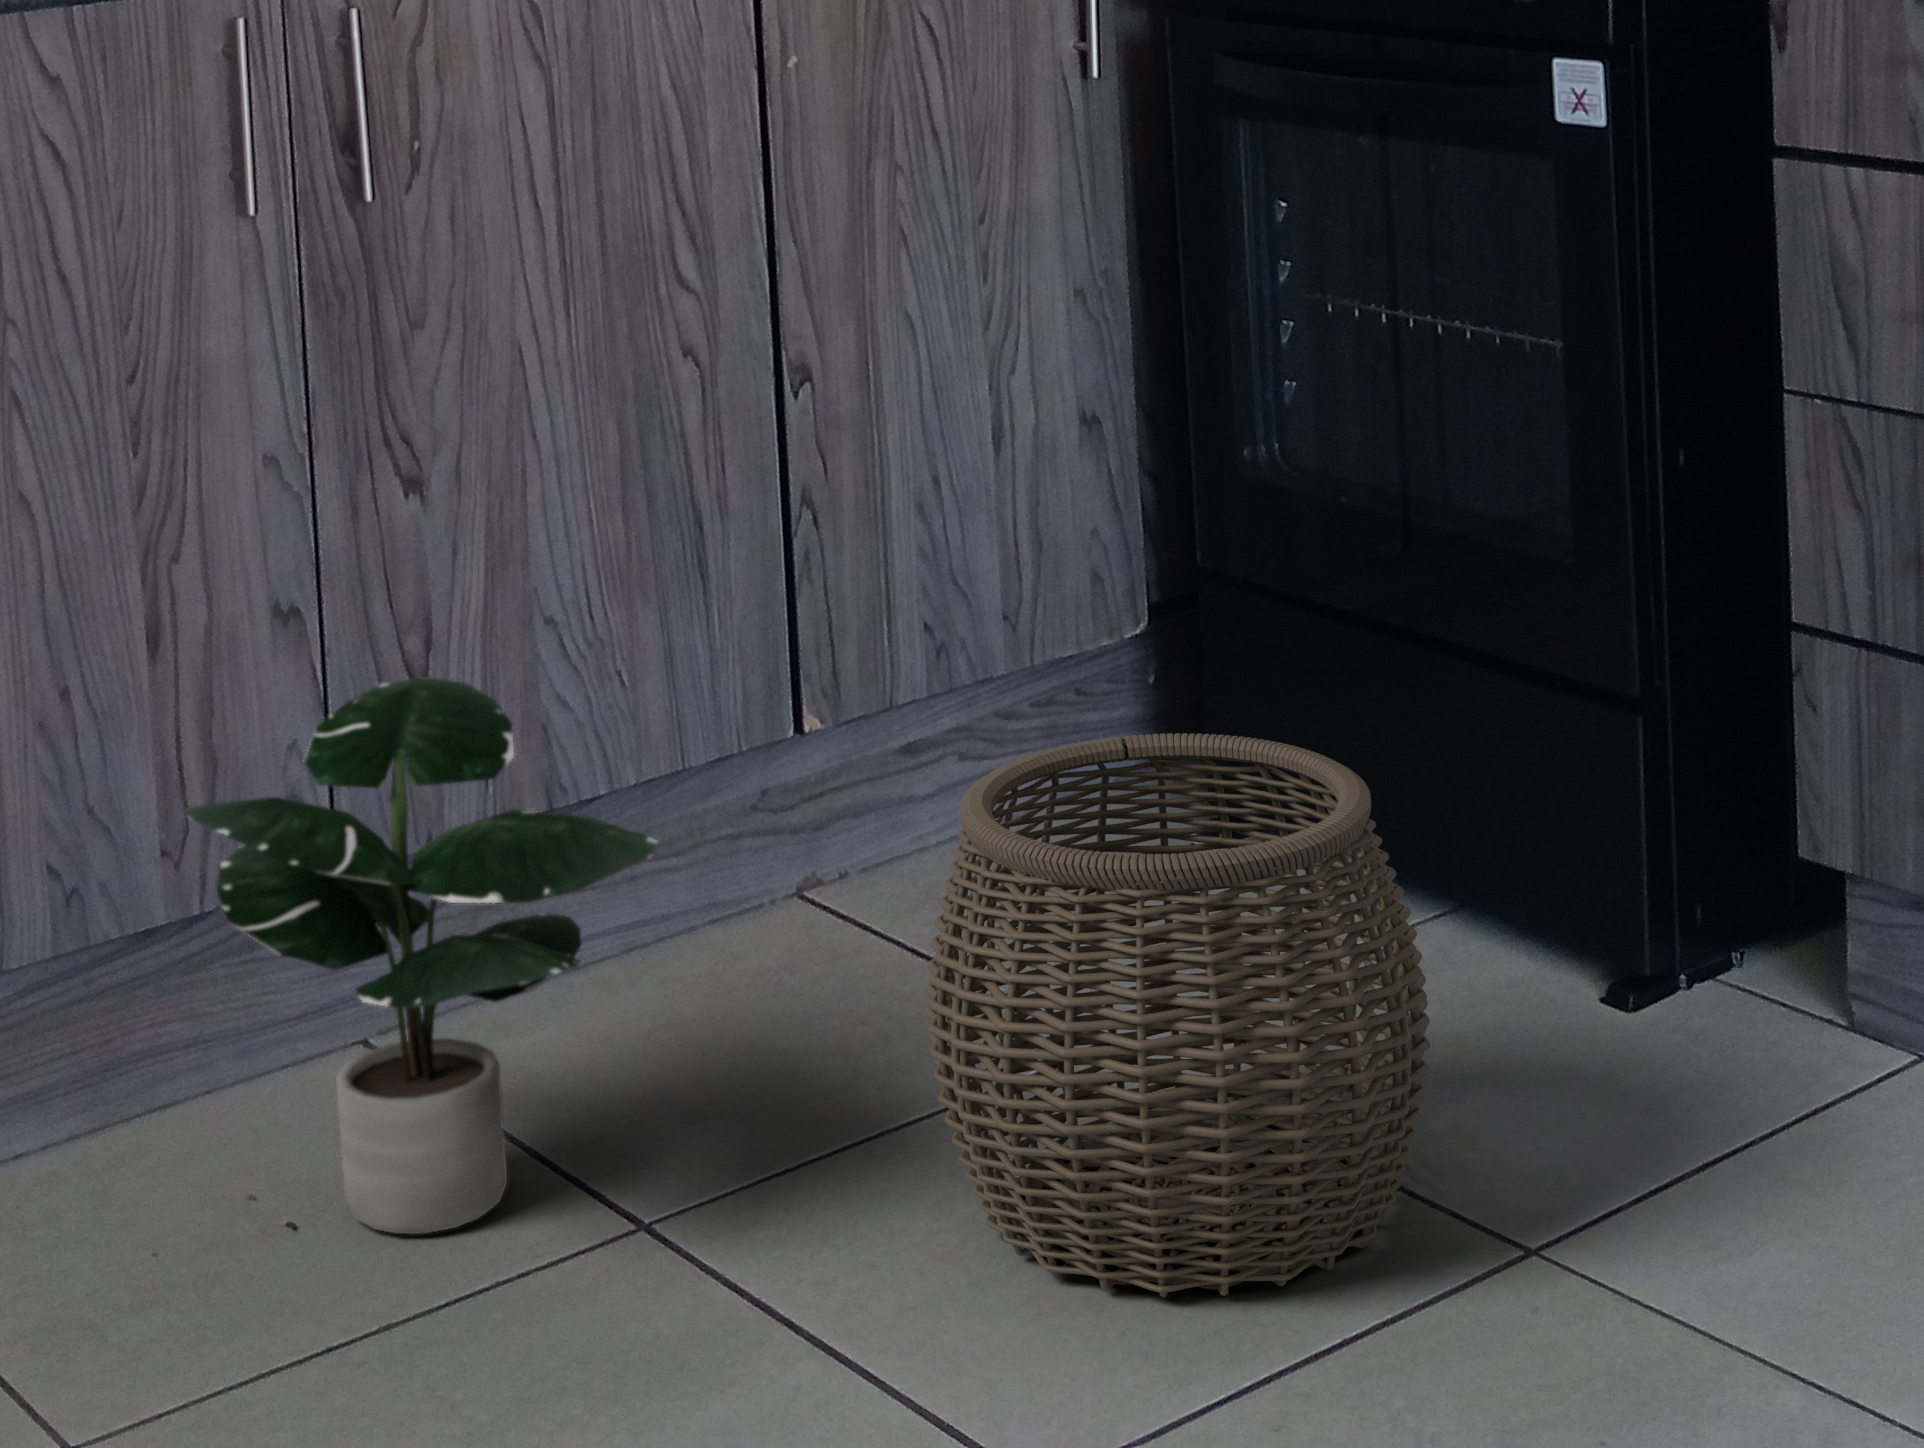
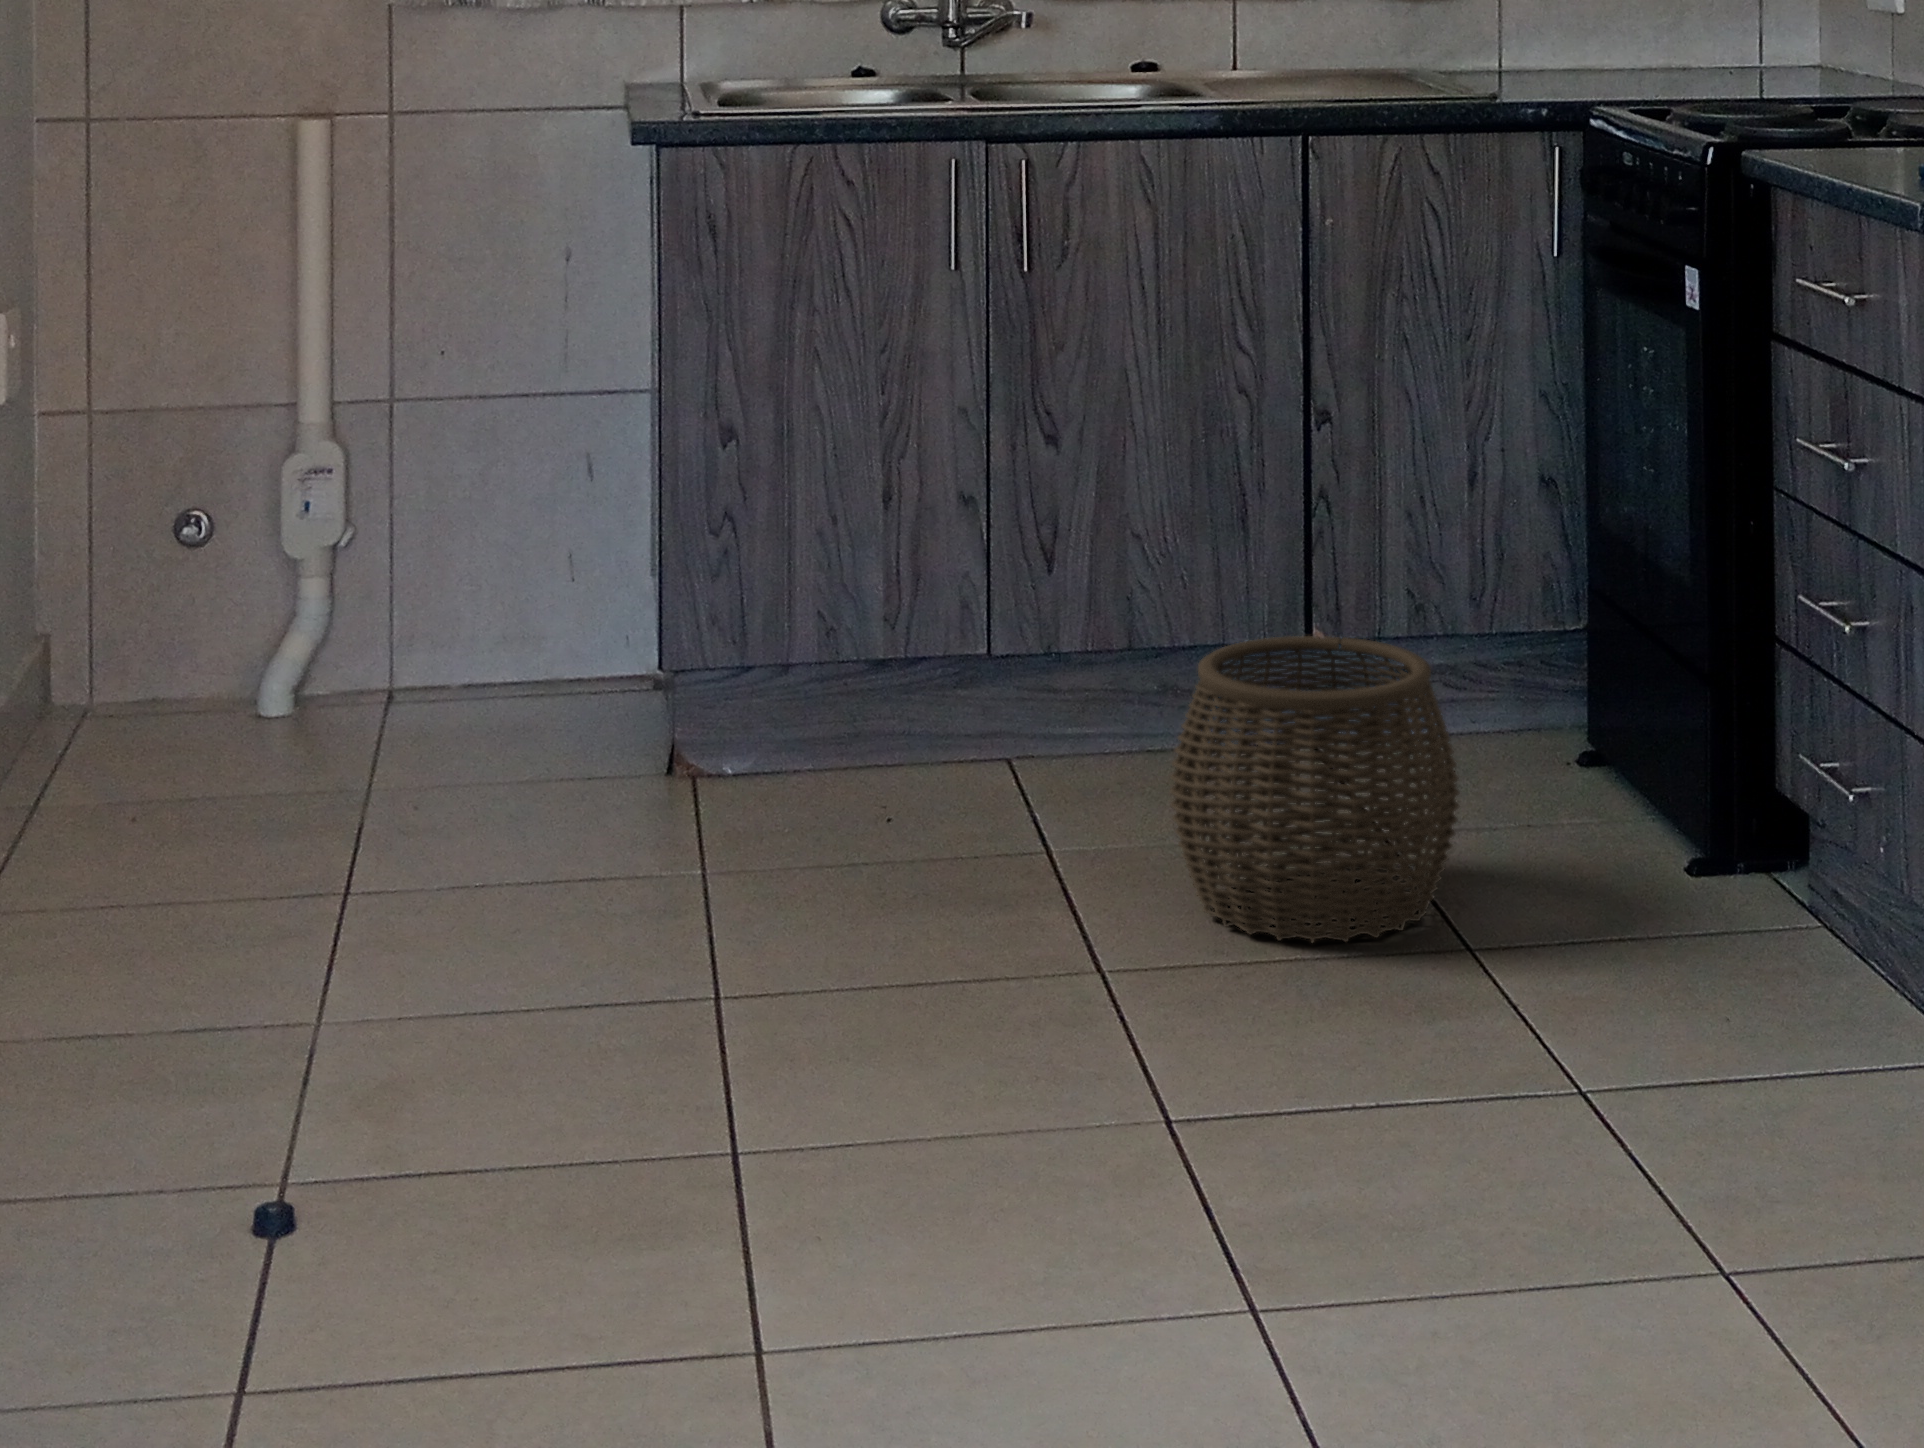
potted plant: present [183,677,657,1234] -> none [833,546,1079,840]

